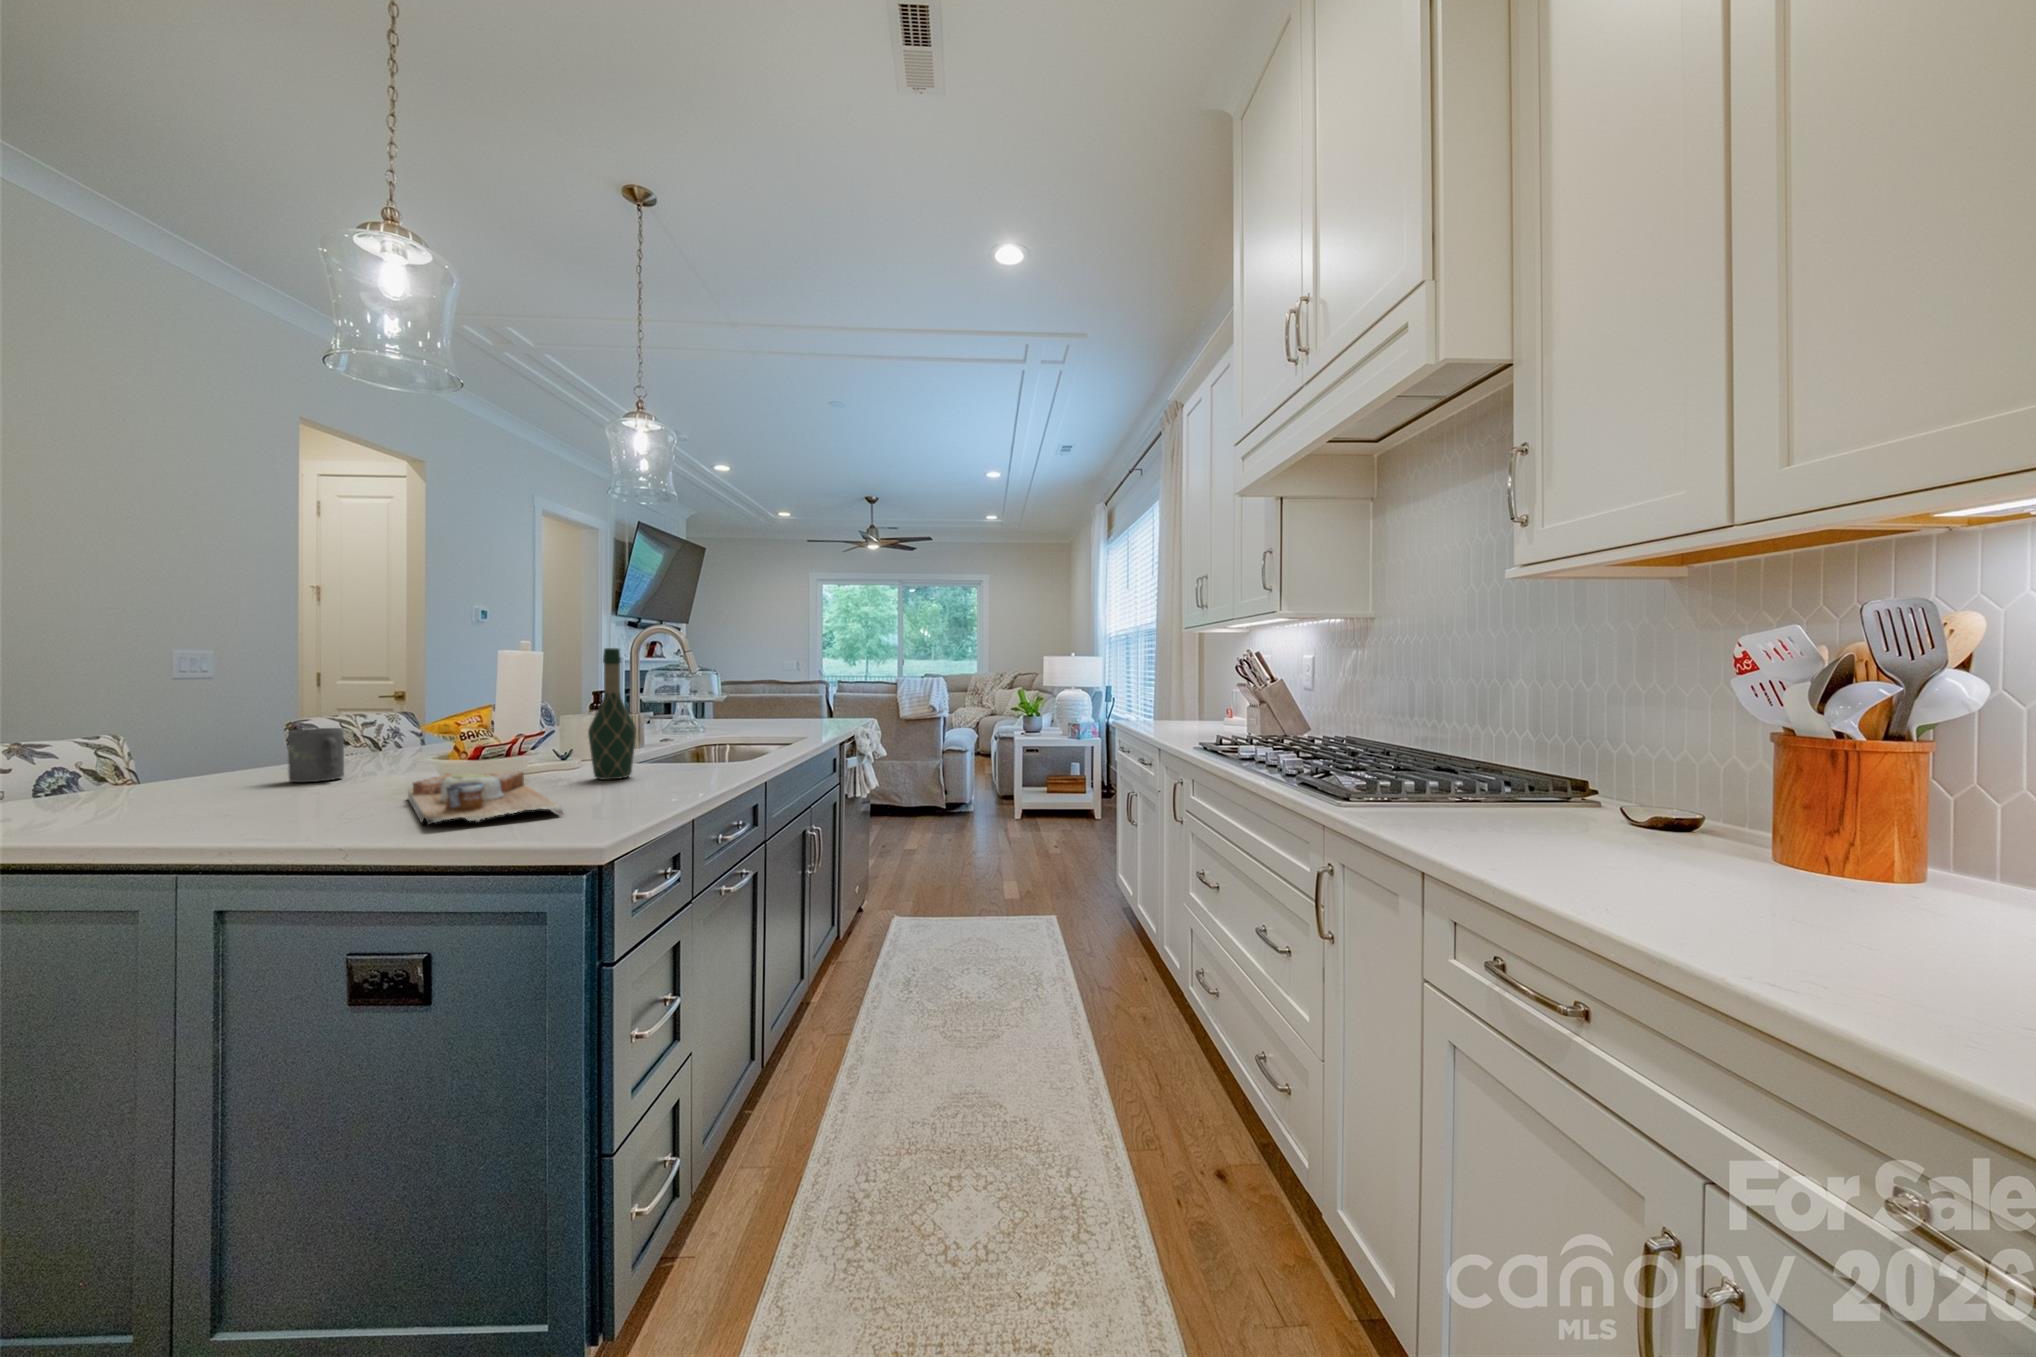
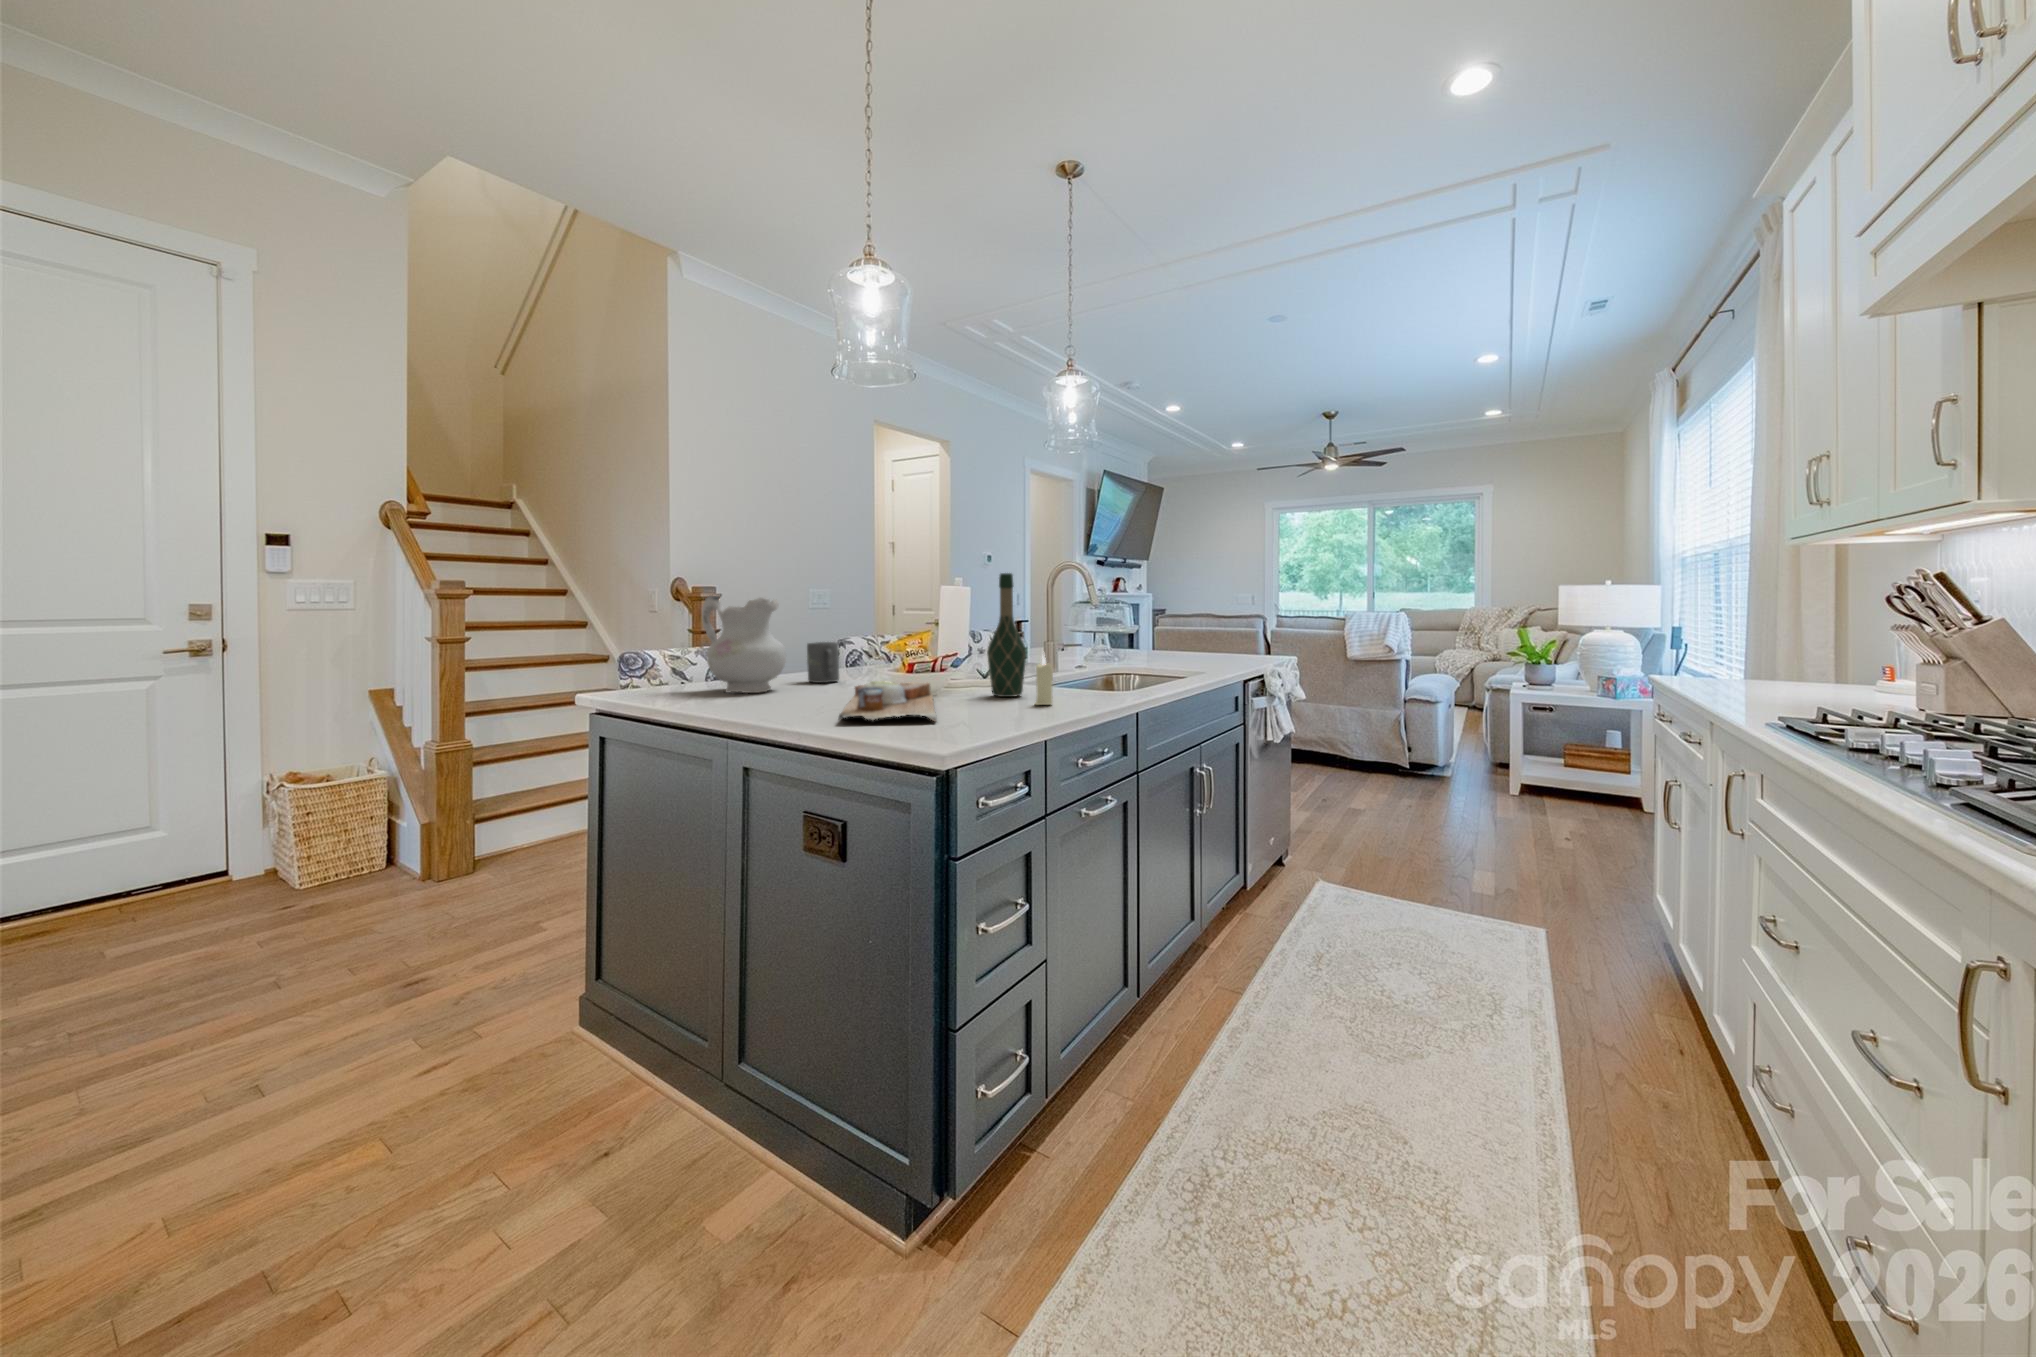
ceramic pitcher: none [94,669,266,809] -> present [702,595,786,693]
candle: none [656,730,677,785] -> present [1035,656,1053,705]

